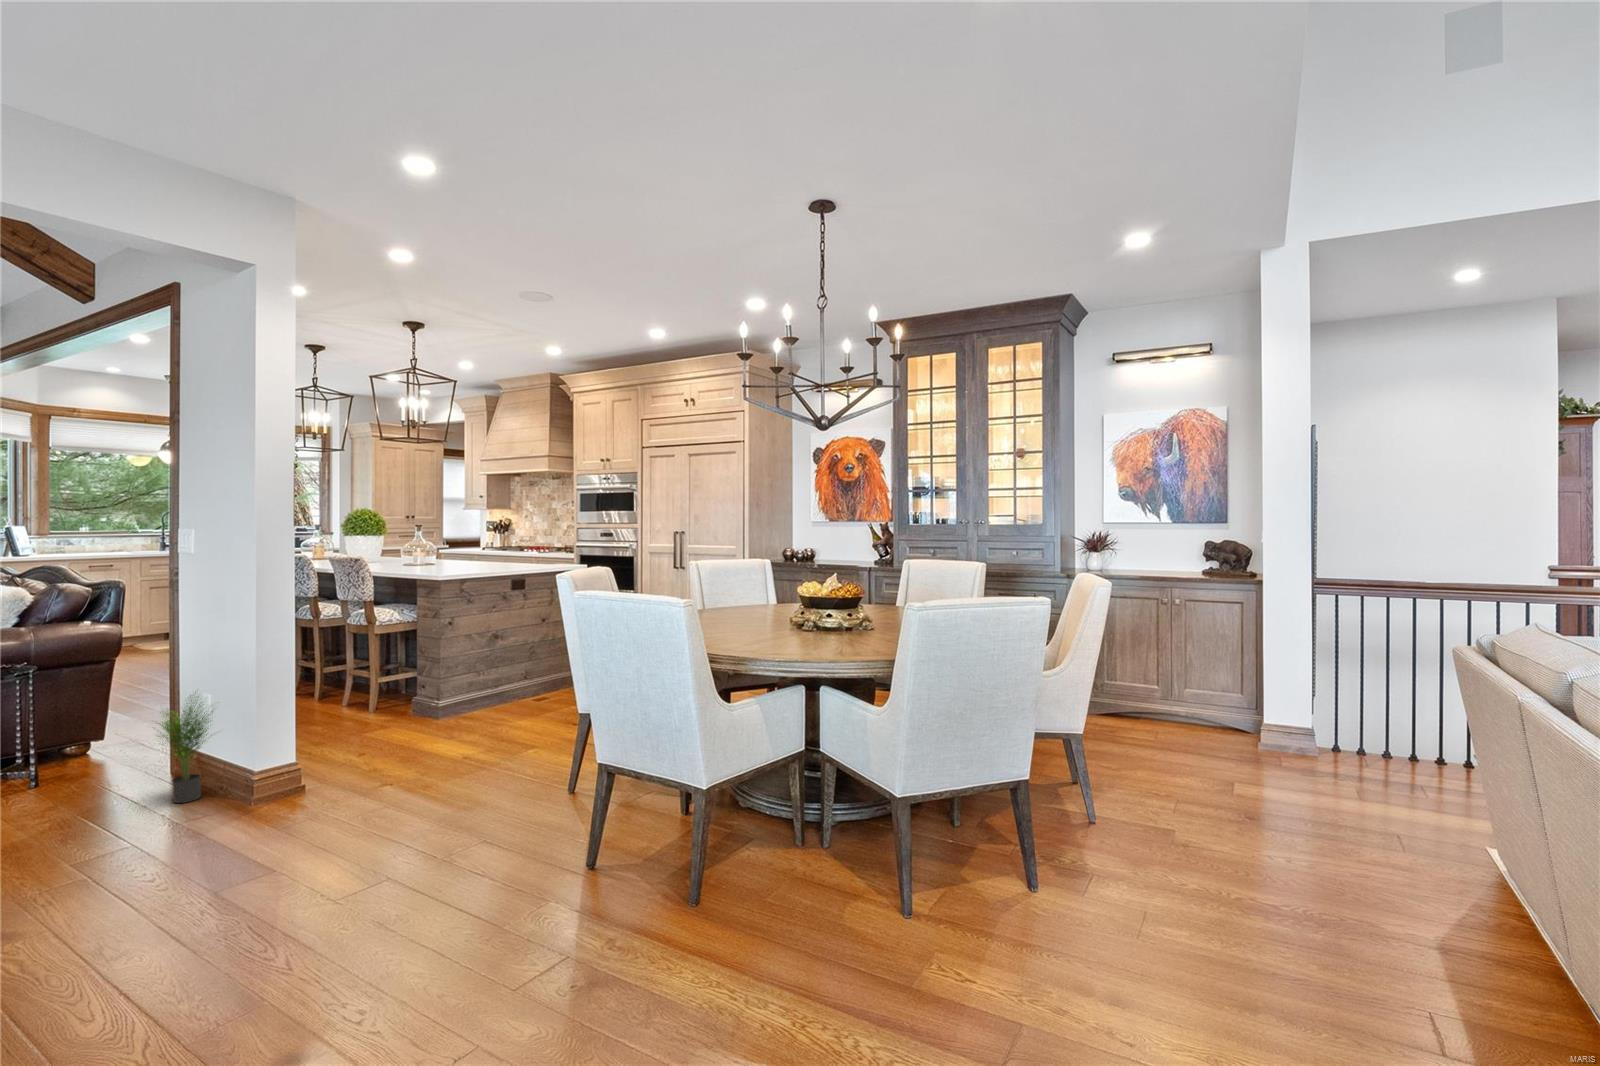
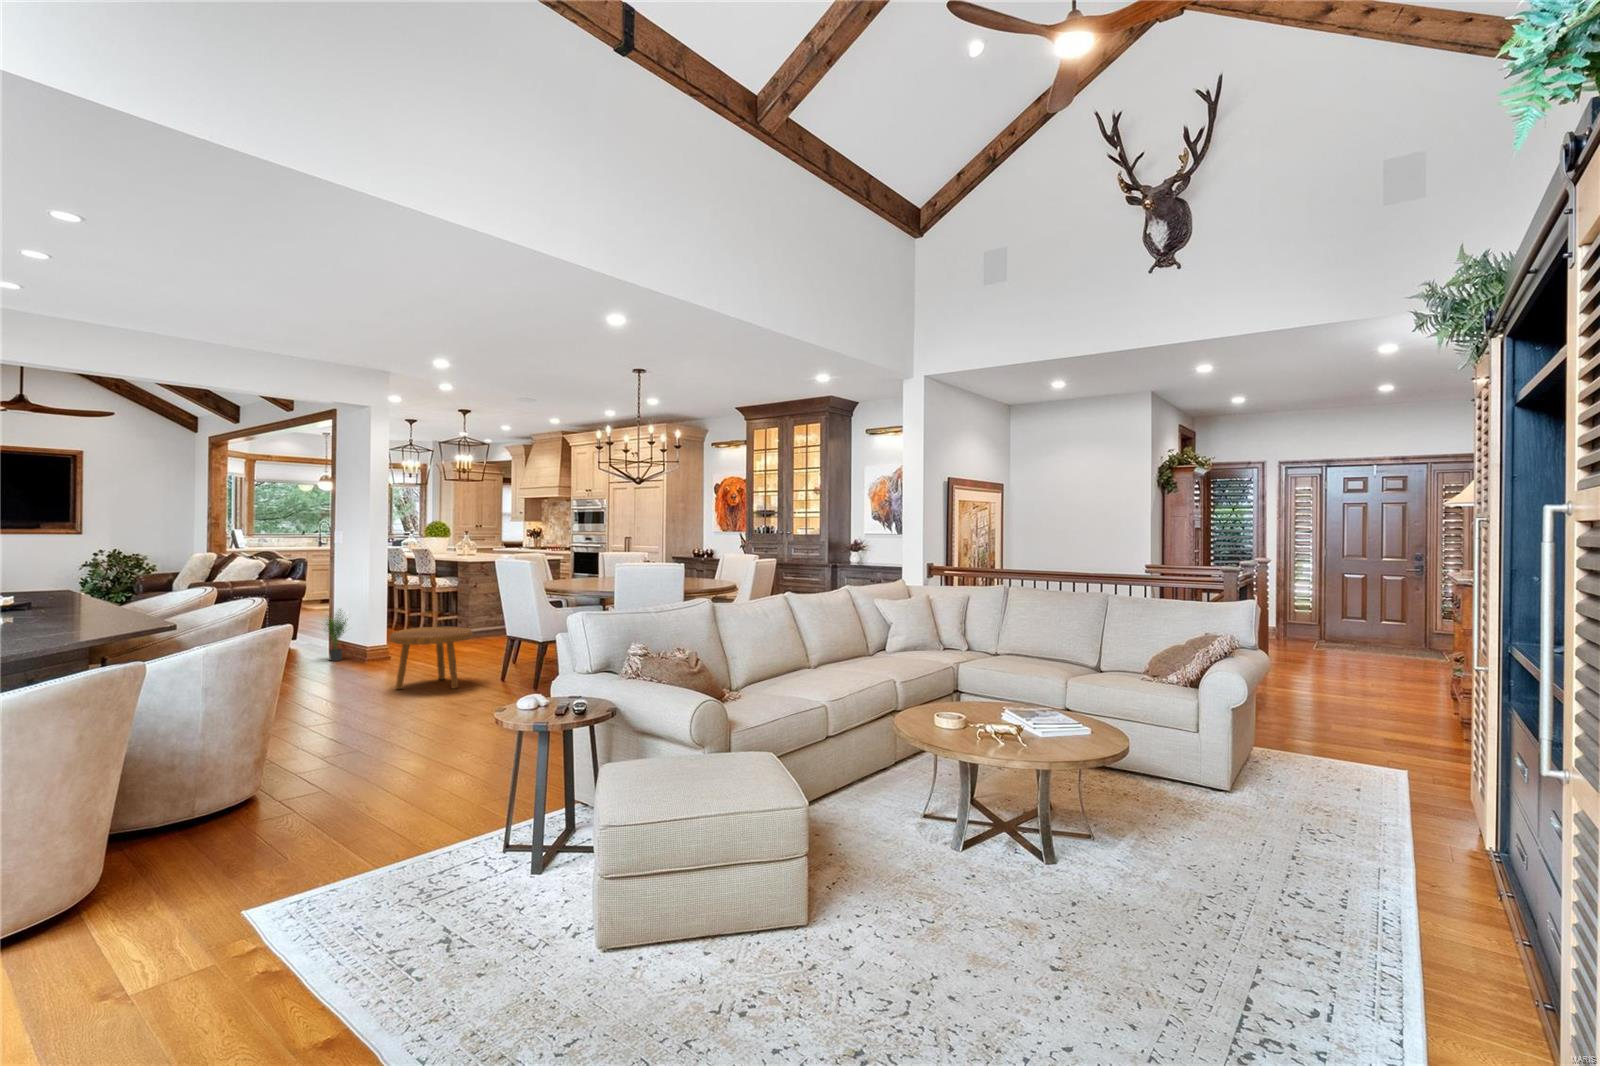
footstool: none [328,746,526,928] -> present [390,627,473,689]

